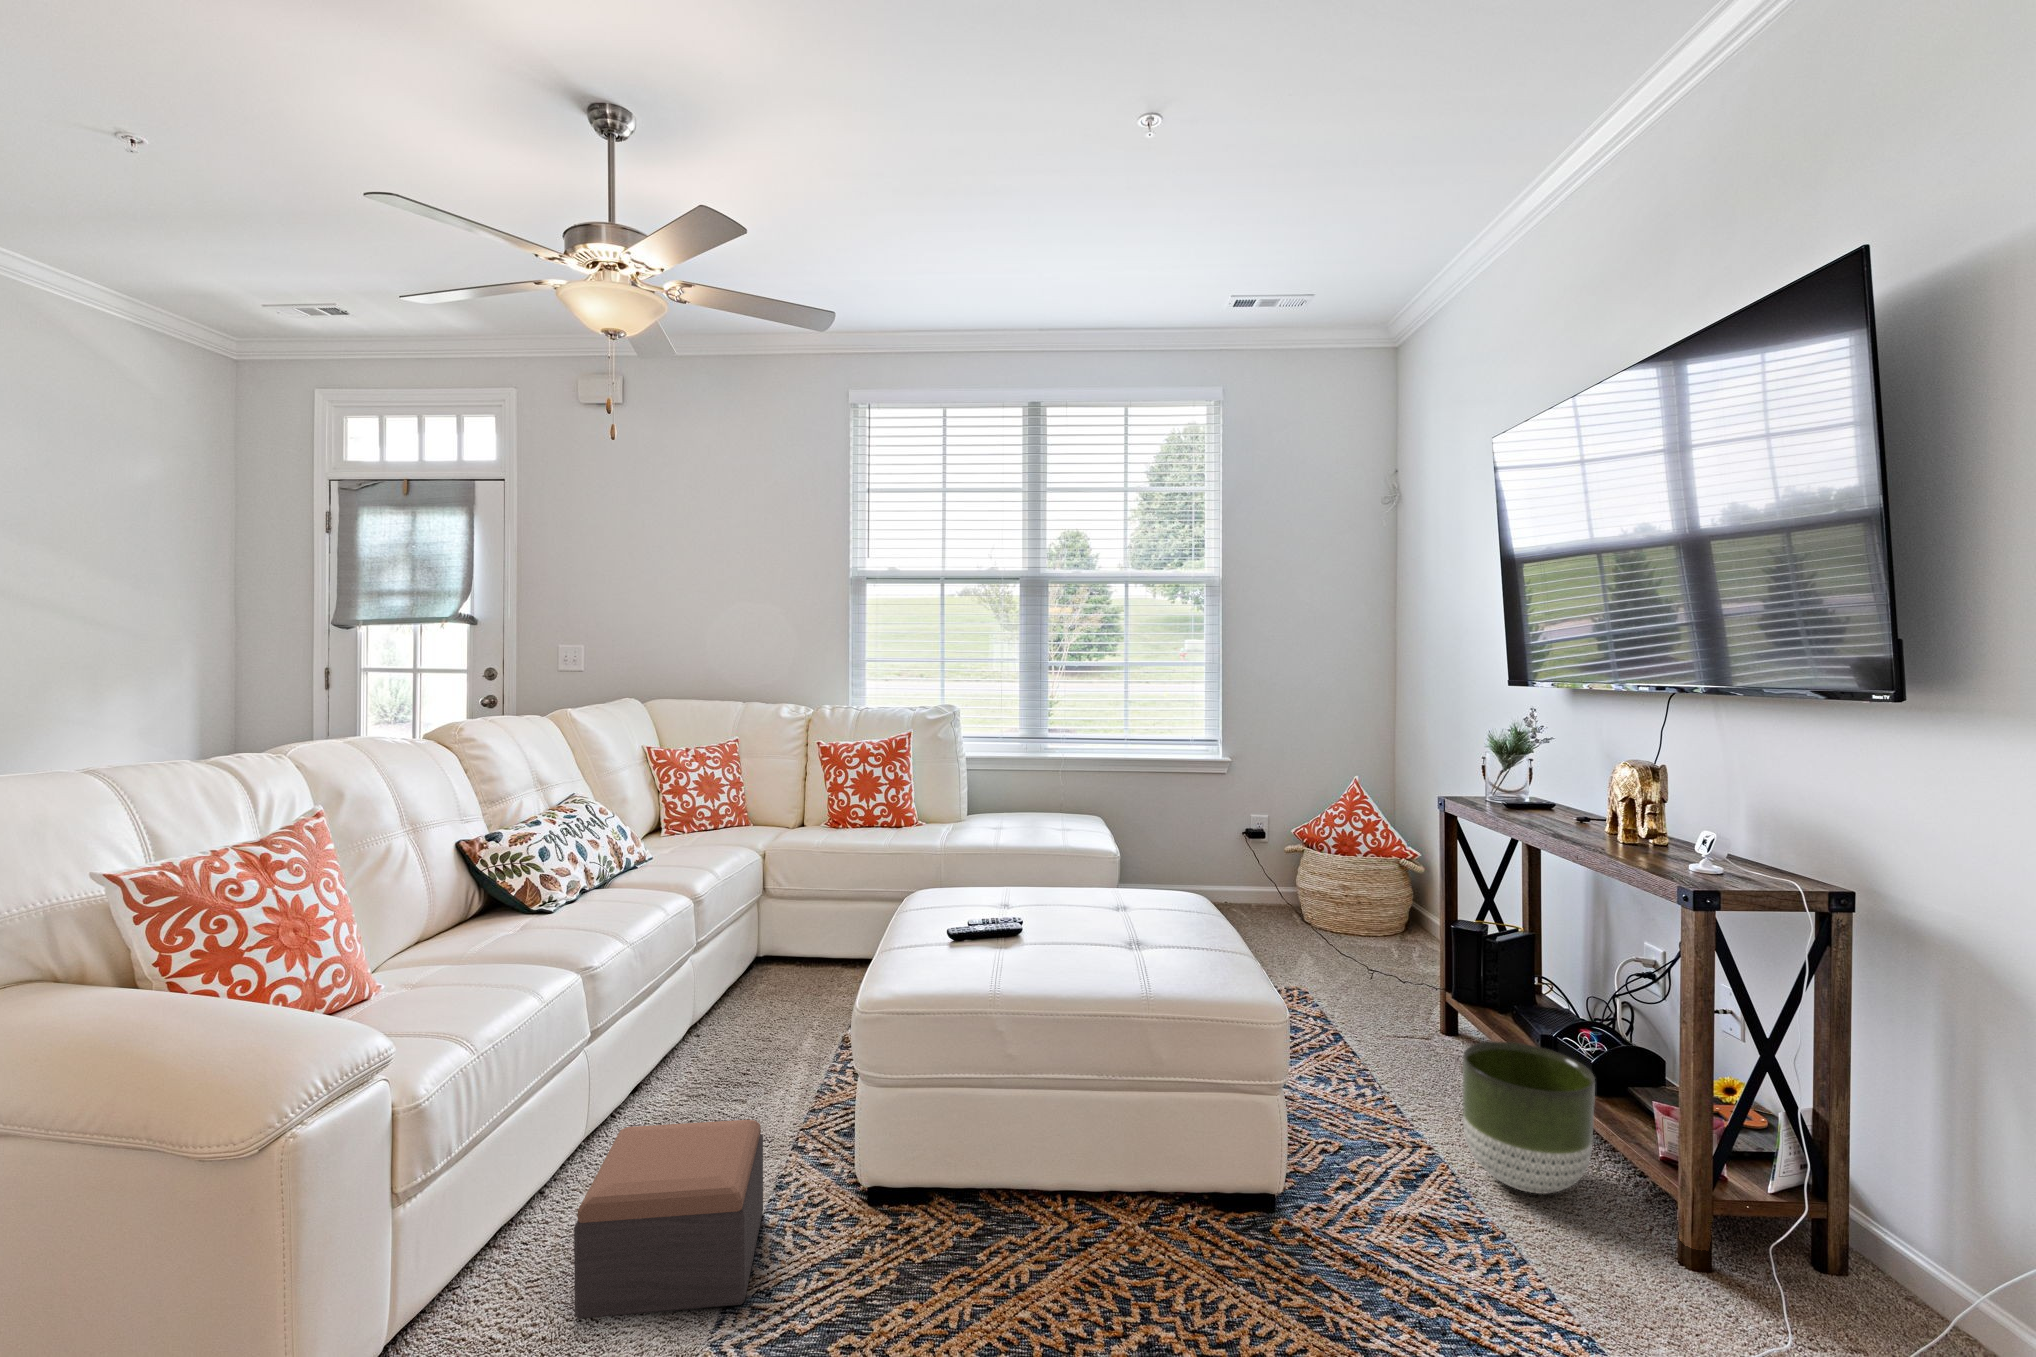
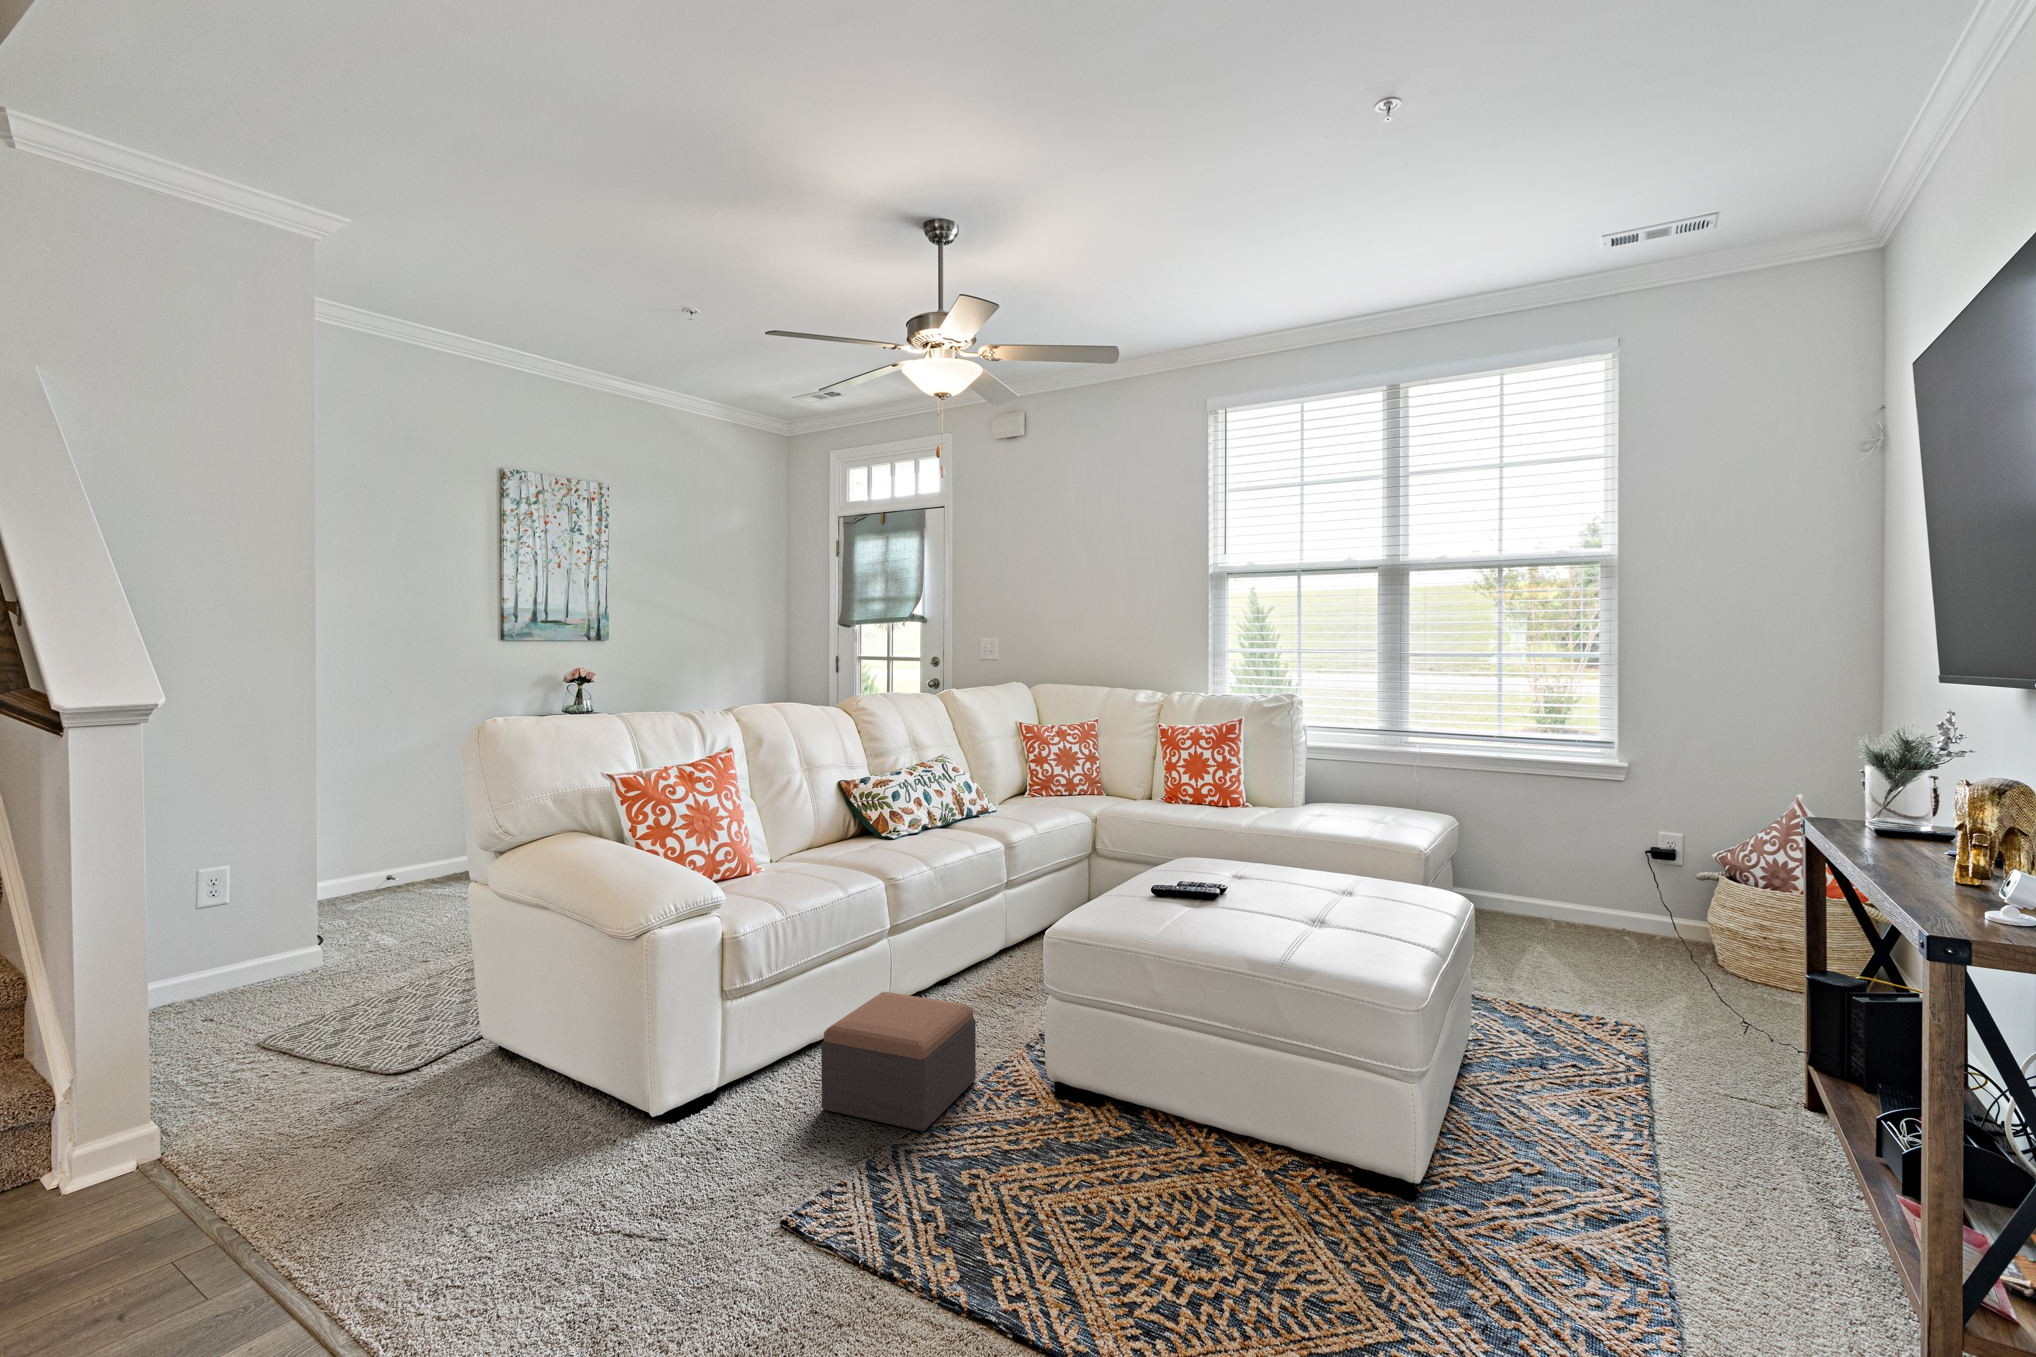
planter: present [1463,1042,1595,1194] -> none [1679,1089,1854,1277]

